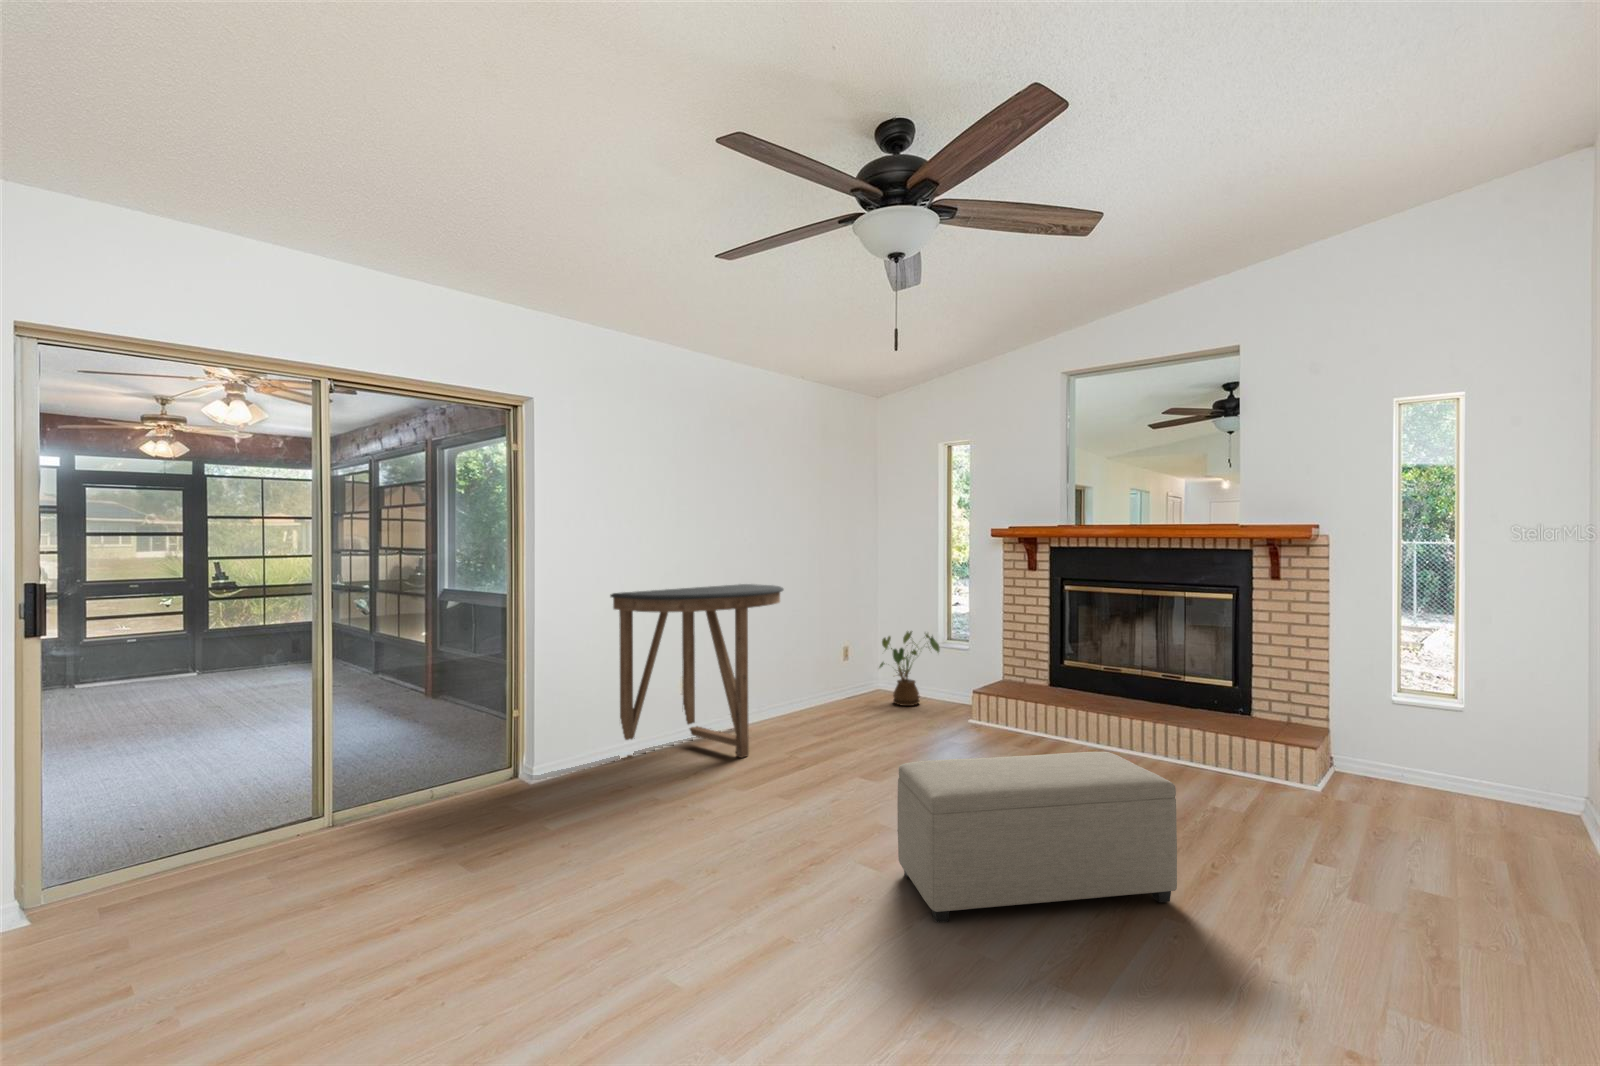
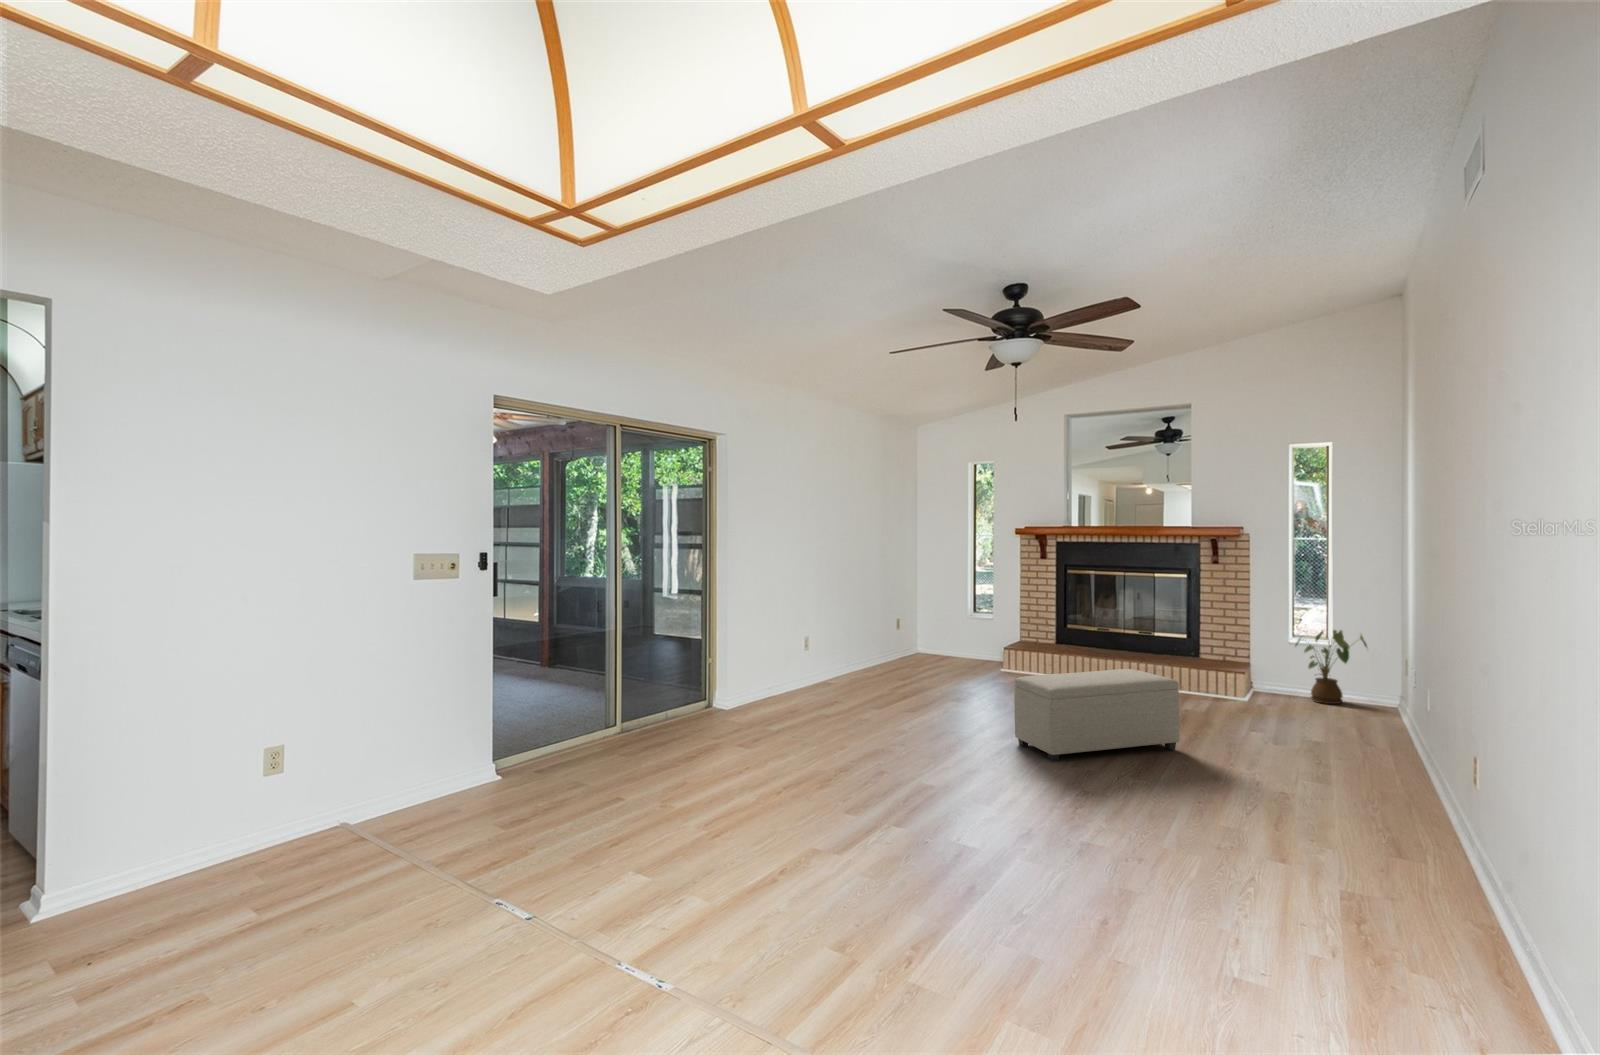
console table: present [610,584,784,760] -> none [768,572,879,699]
house plant: present [879,631,940,706] -> present [1295,630,1367,704]

